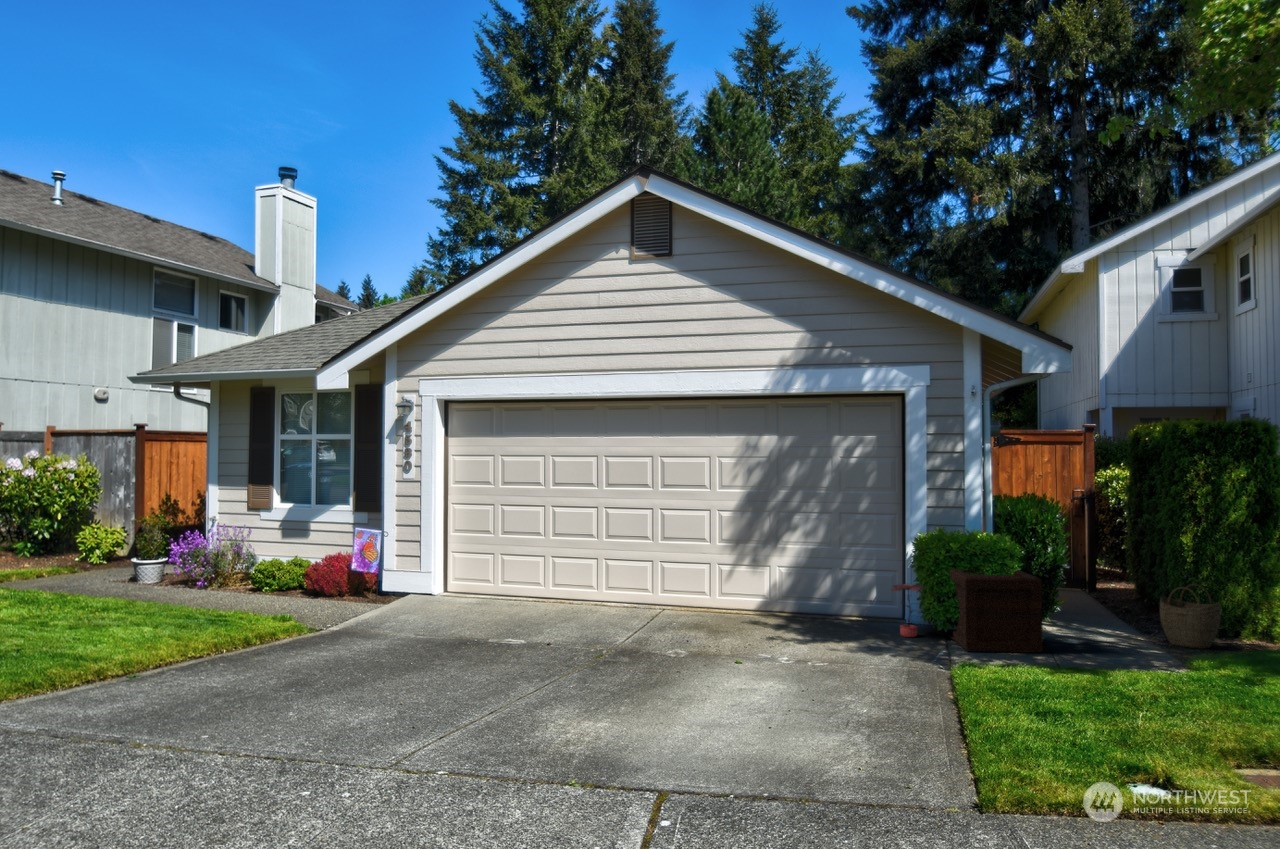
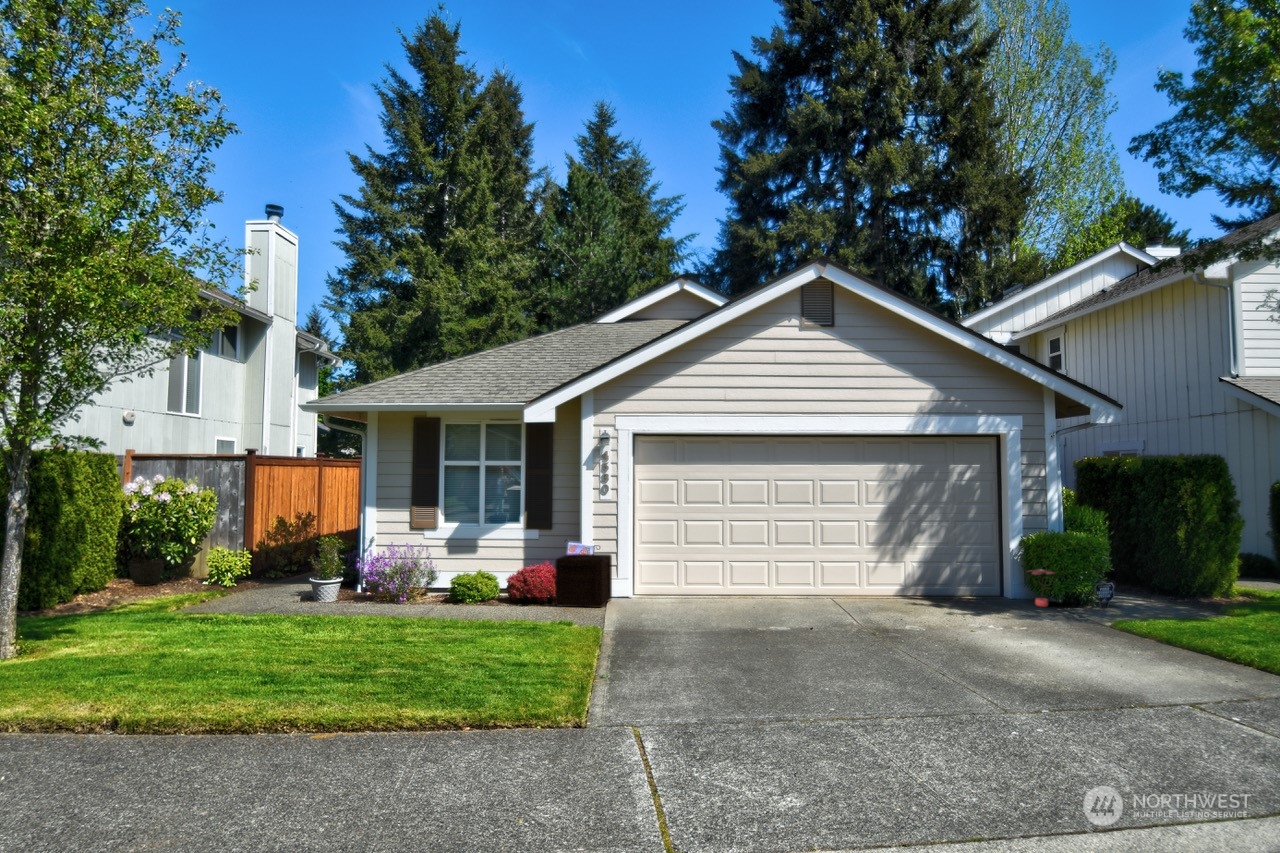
wooden crate: present [949,569,1043,653] -> present [555,554,612,608]
woven basket: present [1160,584,1221,649] -> present [129,552,163,586]

